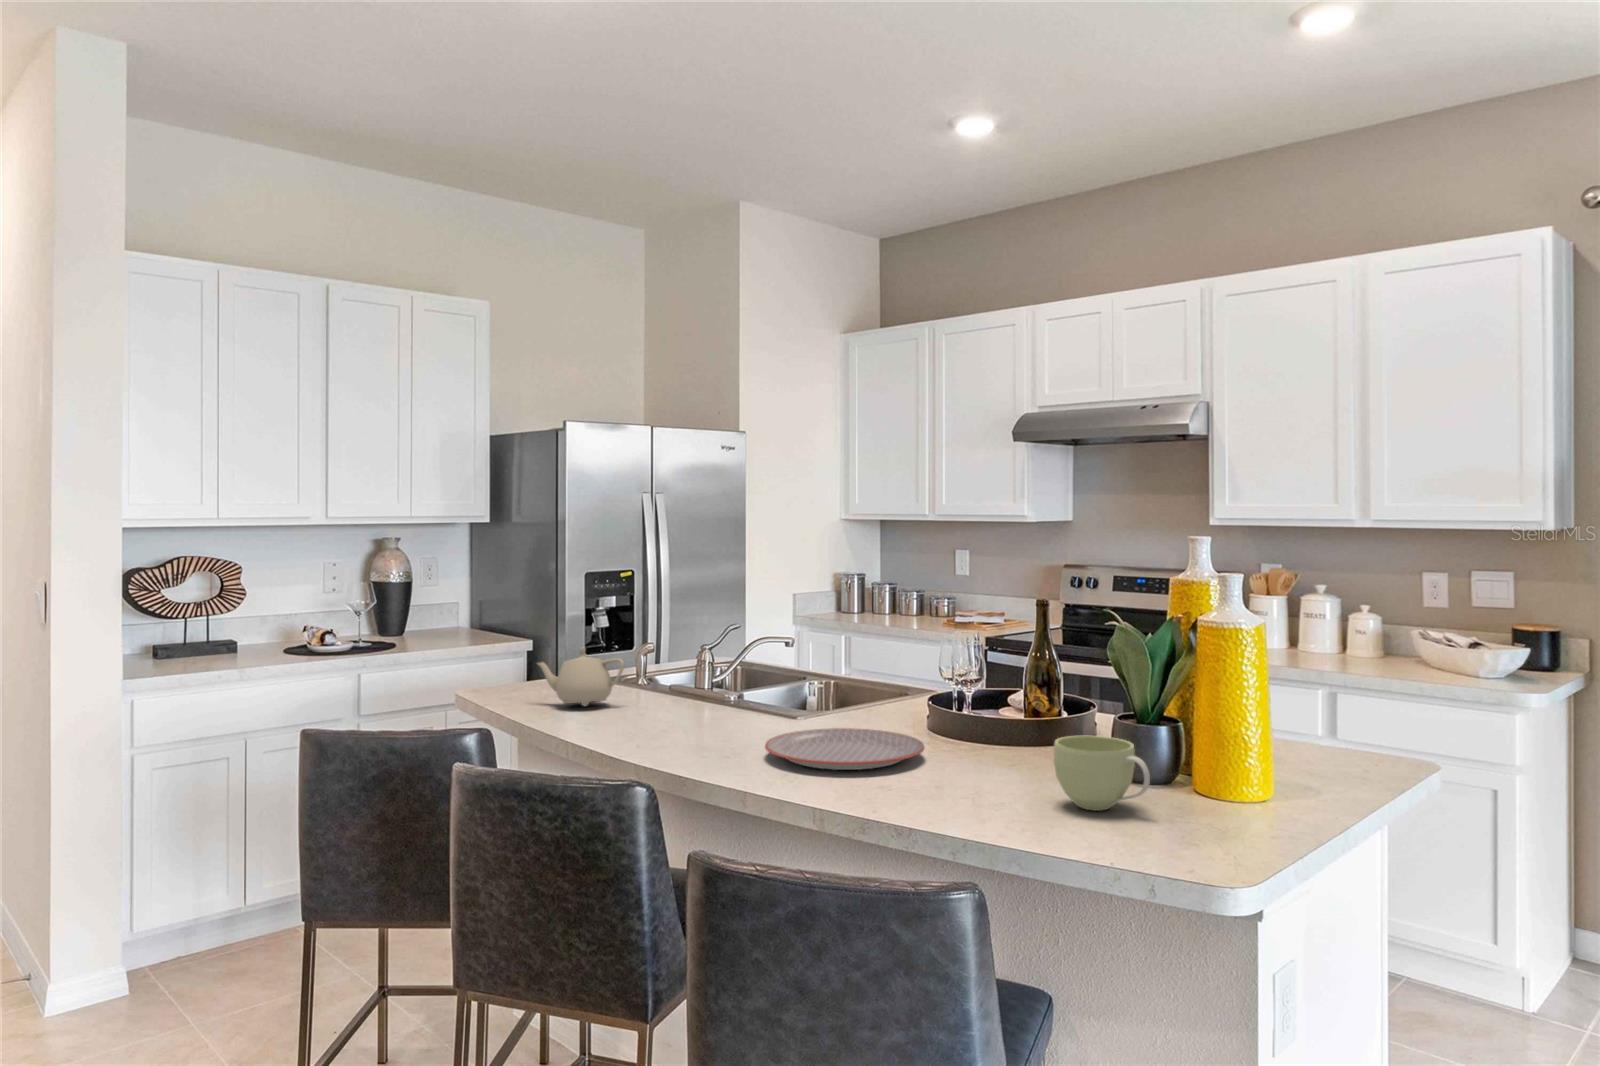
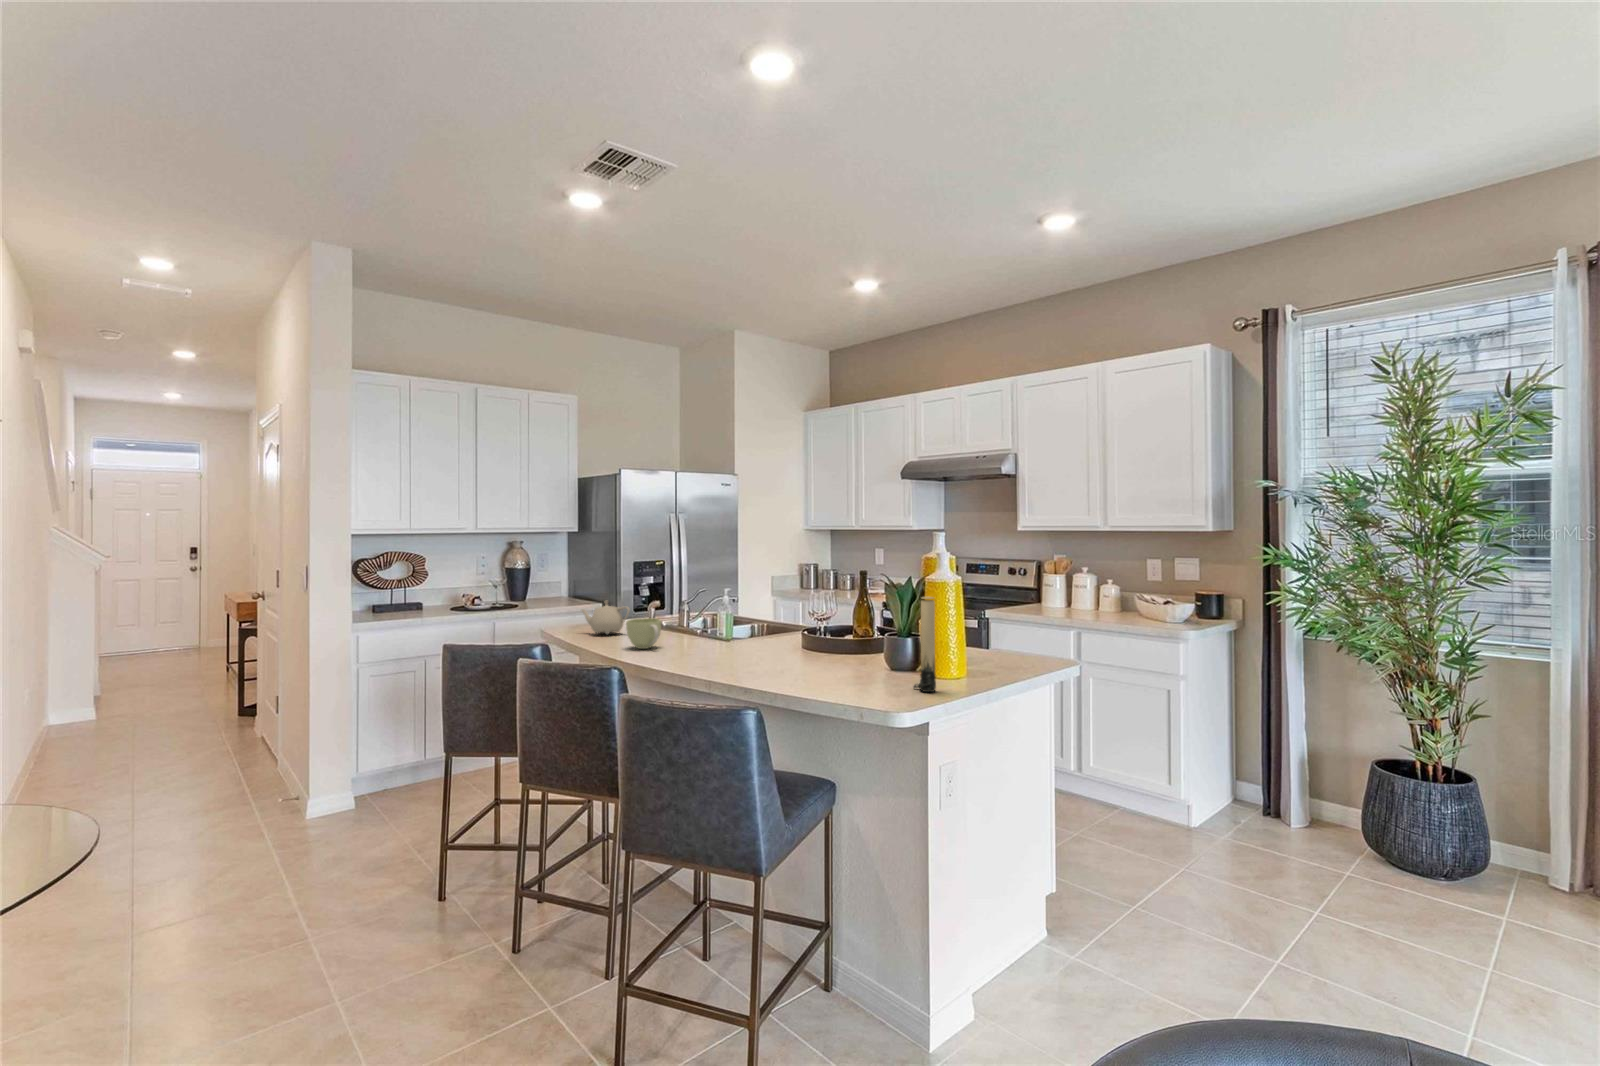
candle: none [1234,663,1286,843] -> present [914,597,936,692]
plate: present [765,728,924,770] -> none [690,643,780,662]
cup: present [1054,736,1150,811] -> present [626,618,661,649]

